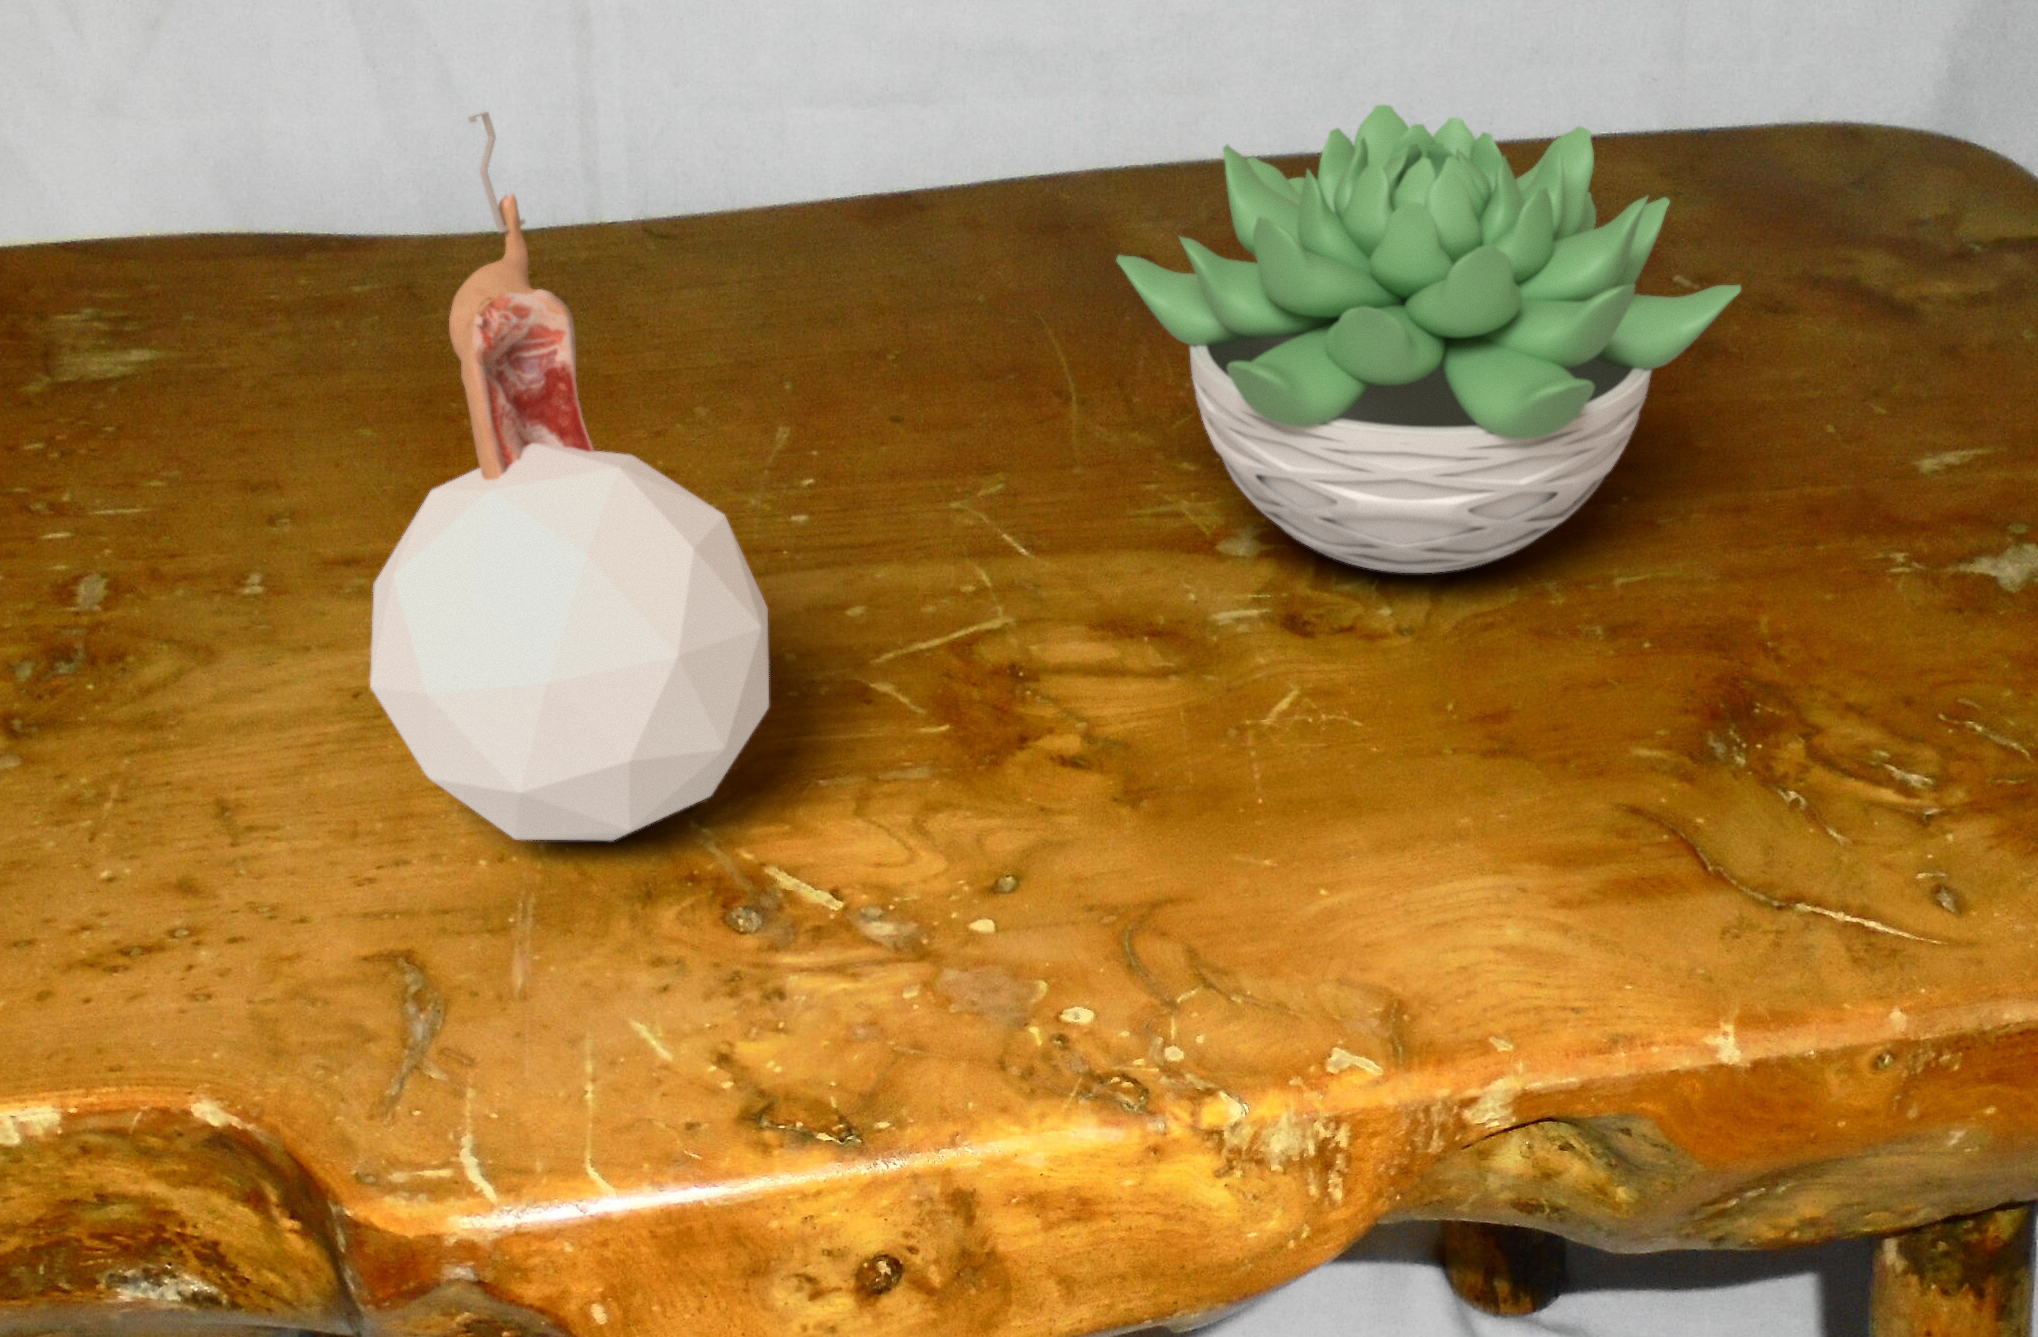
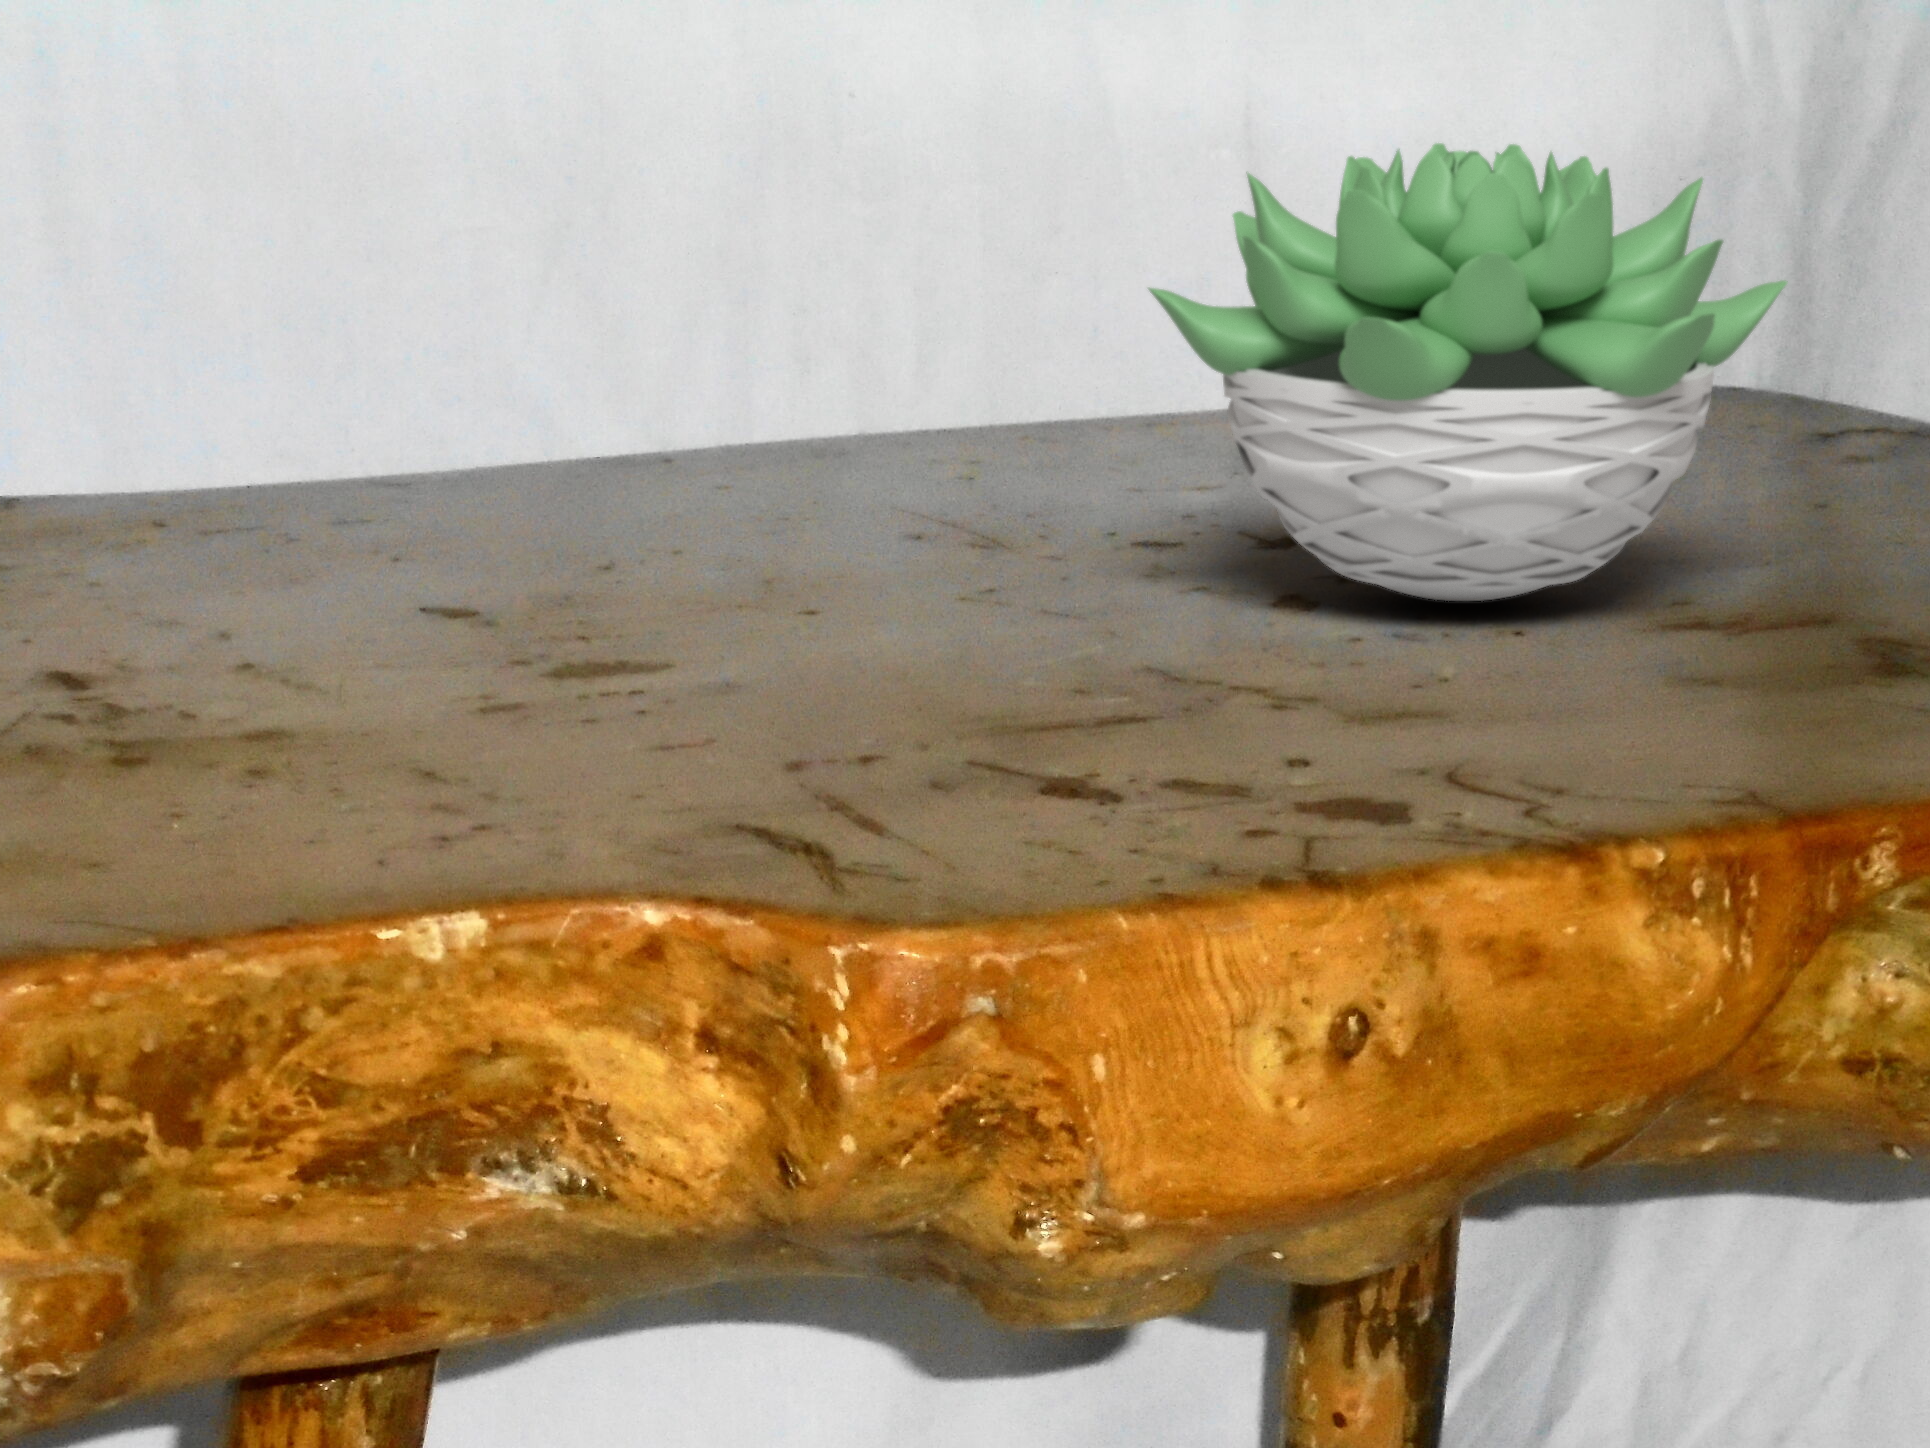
candle: present [370,112,769,841] -> none [605,20,1026,764]

